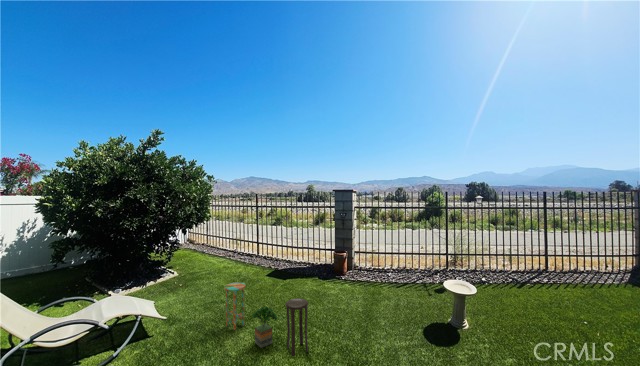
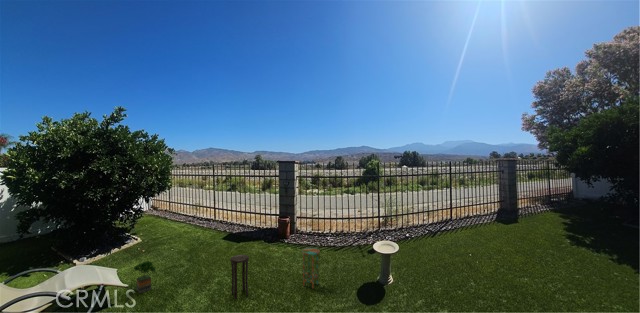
side table: present [224,282,246,330] -> present [302,247,320,288]
potted tree: present [252,306,277,348] -> present [133,261,156,293]

